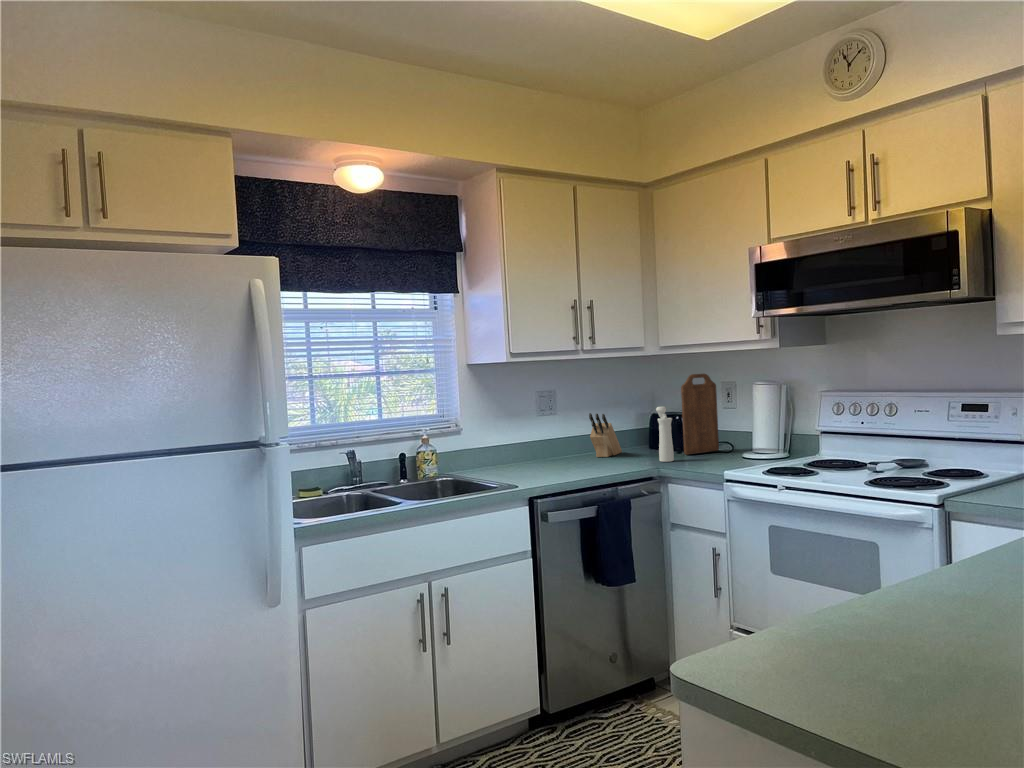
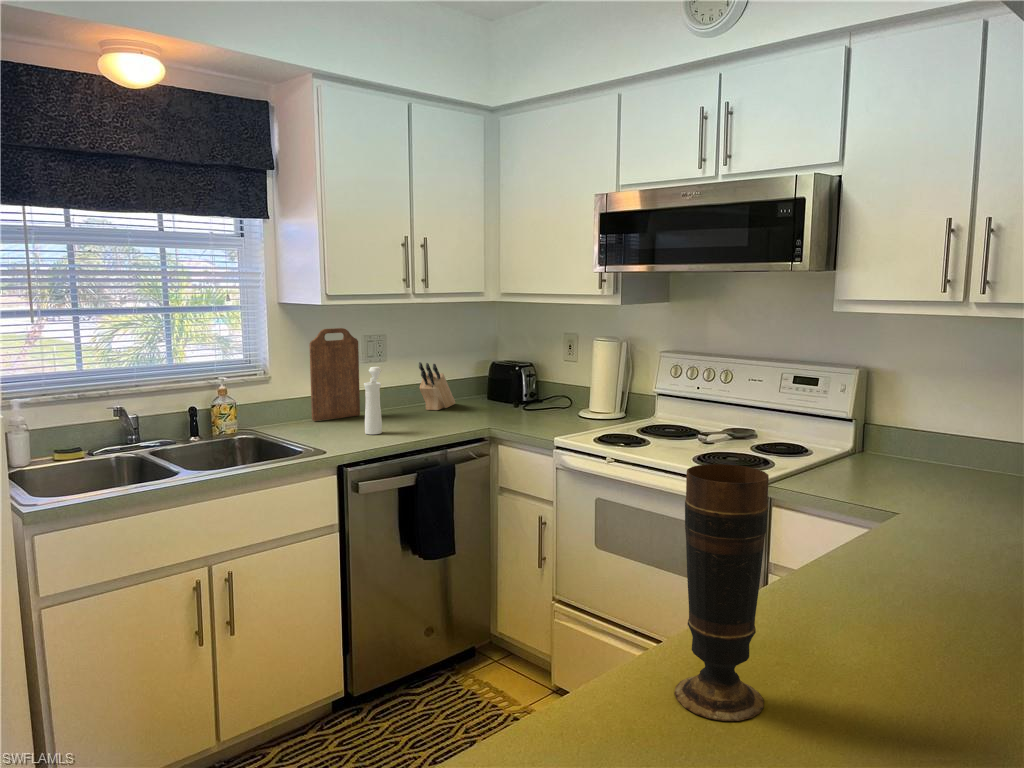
cutting board: present [681,374,719,455] -> present [309,328,360,421]
pepper mill: present [656,407,674,462] -> present [364,367,382,434]
vase: none [880,428,969,642] -> present [674,464,769,721]

